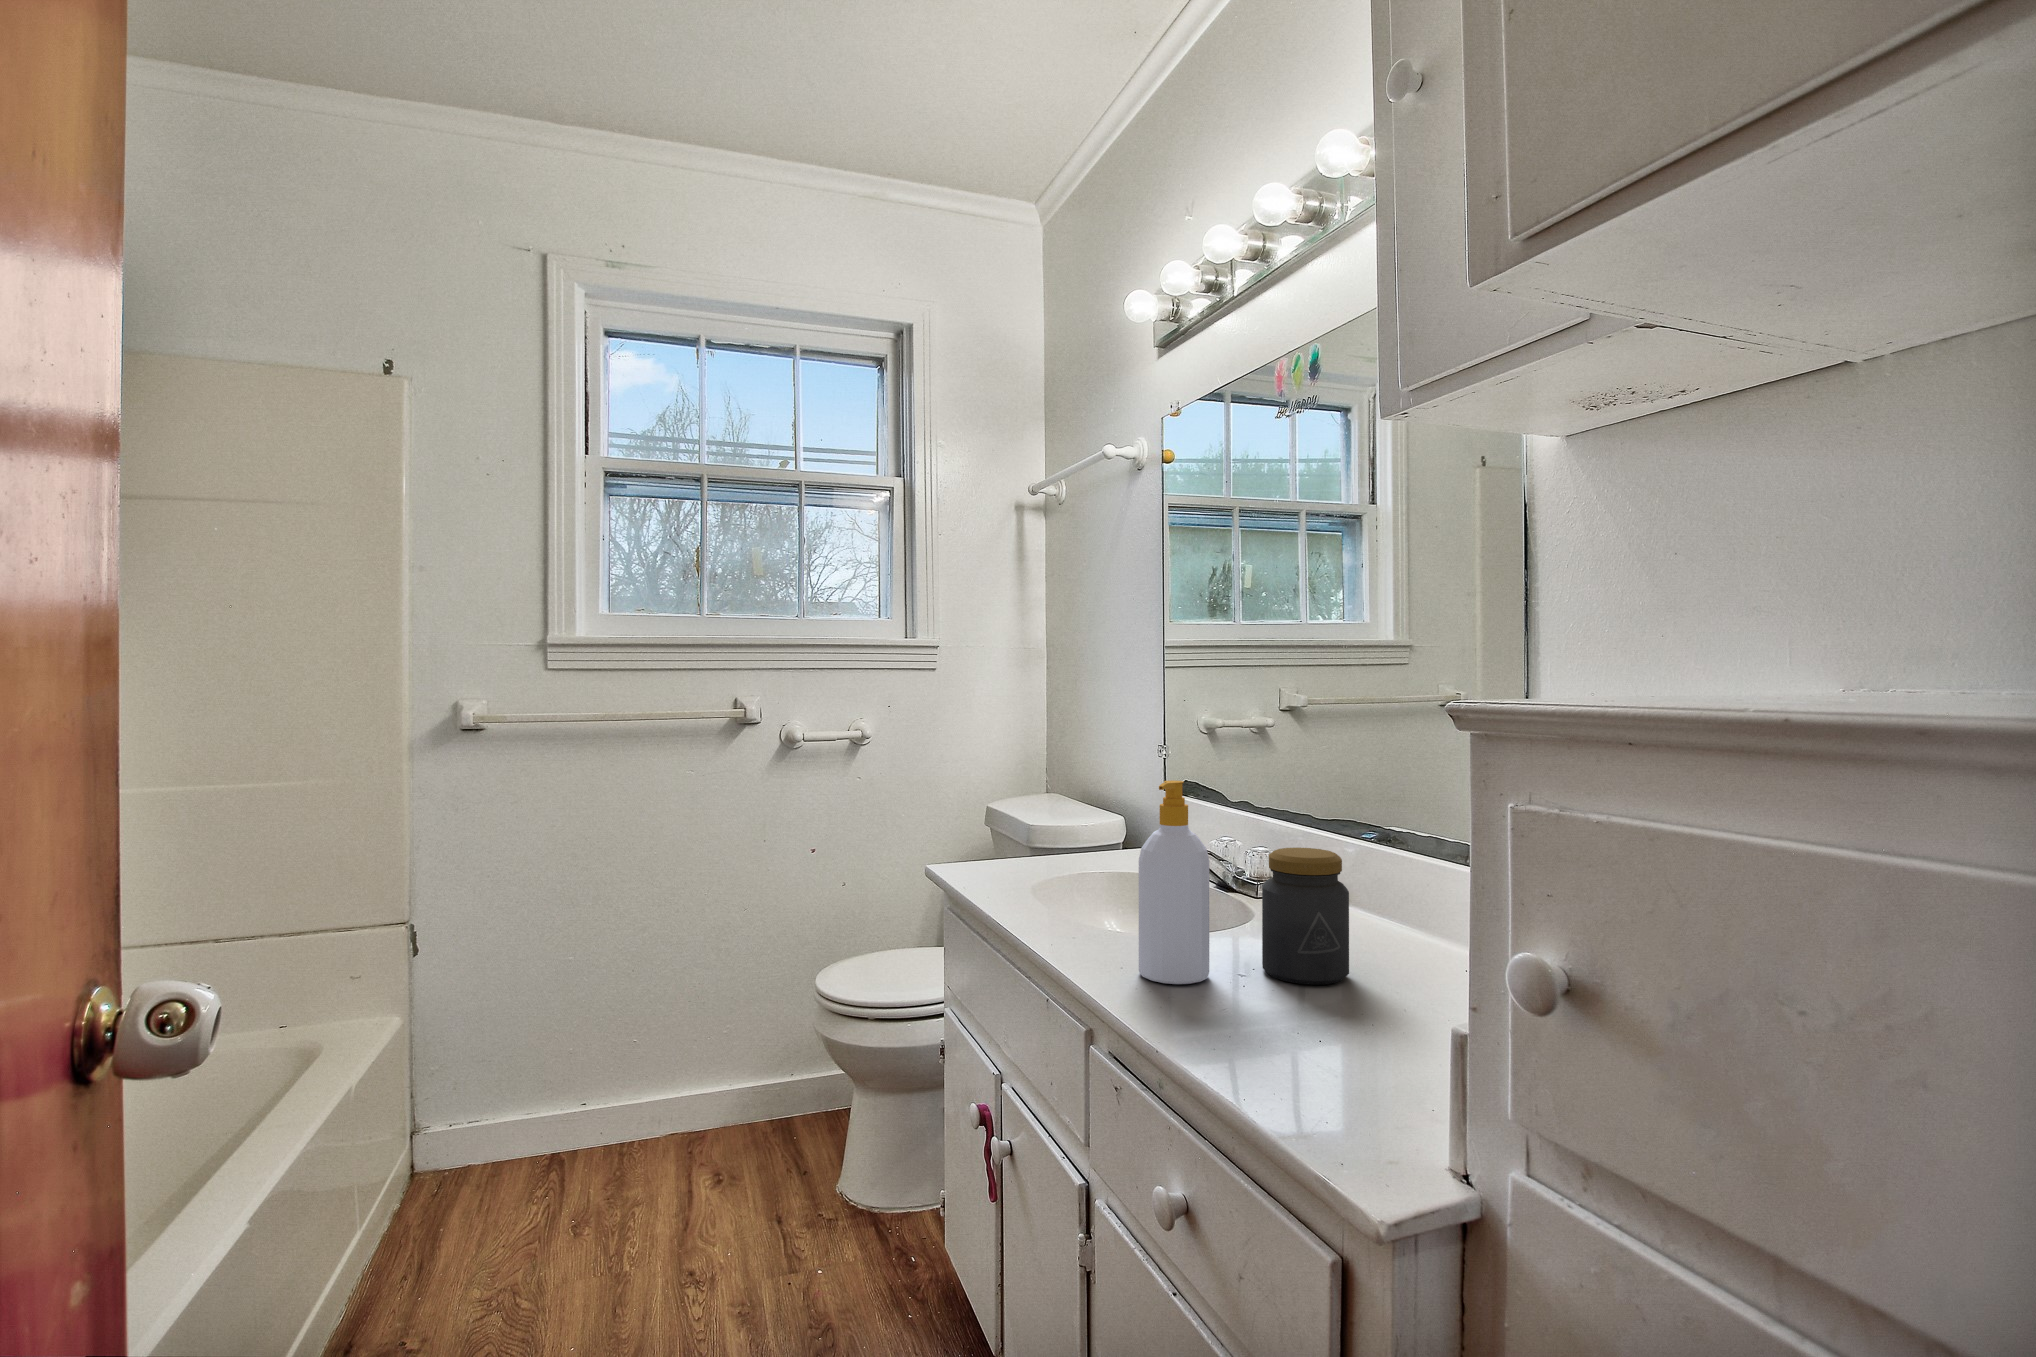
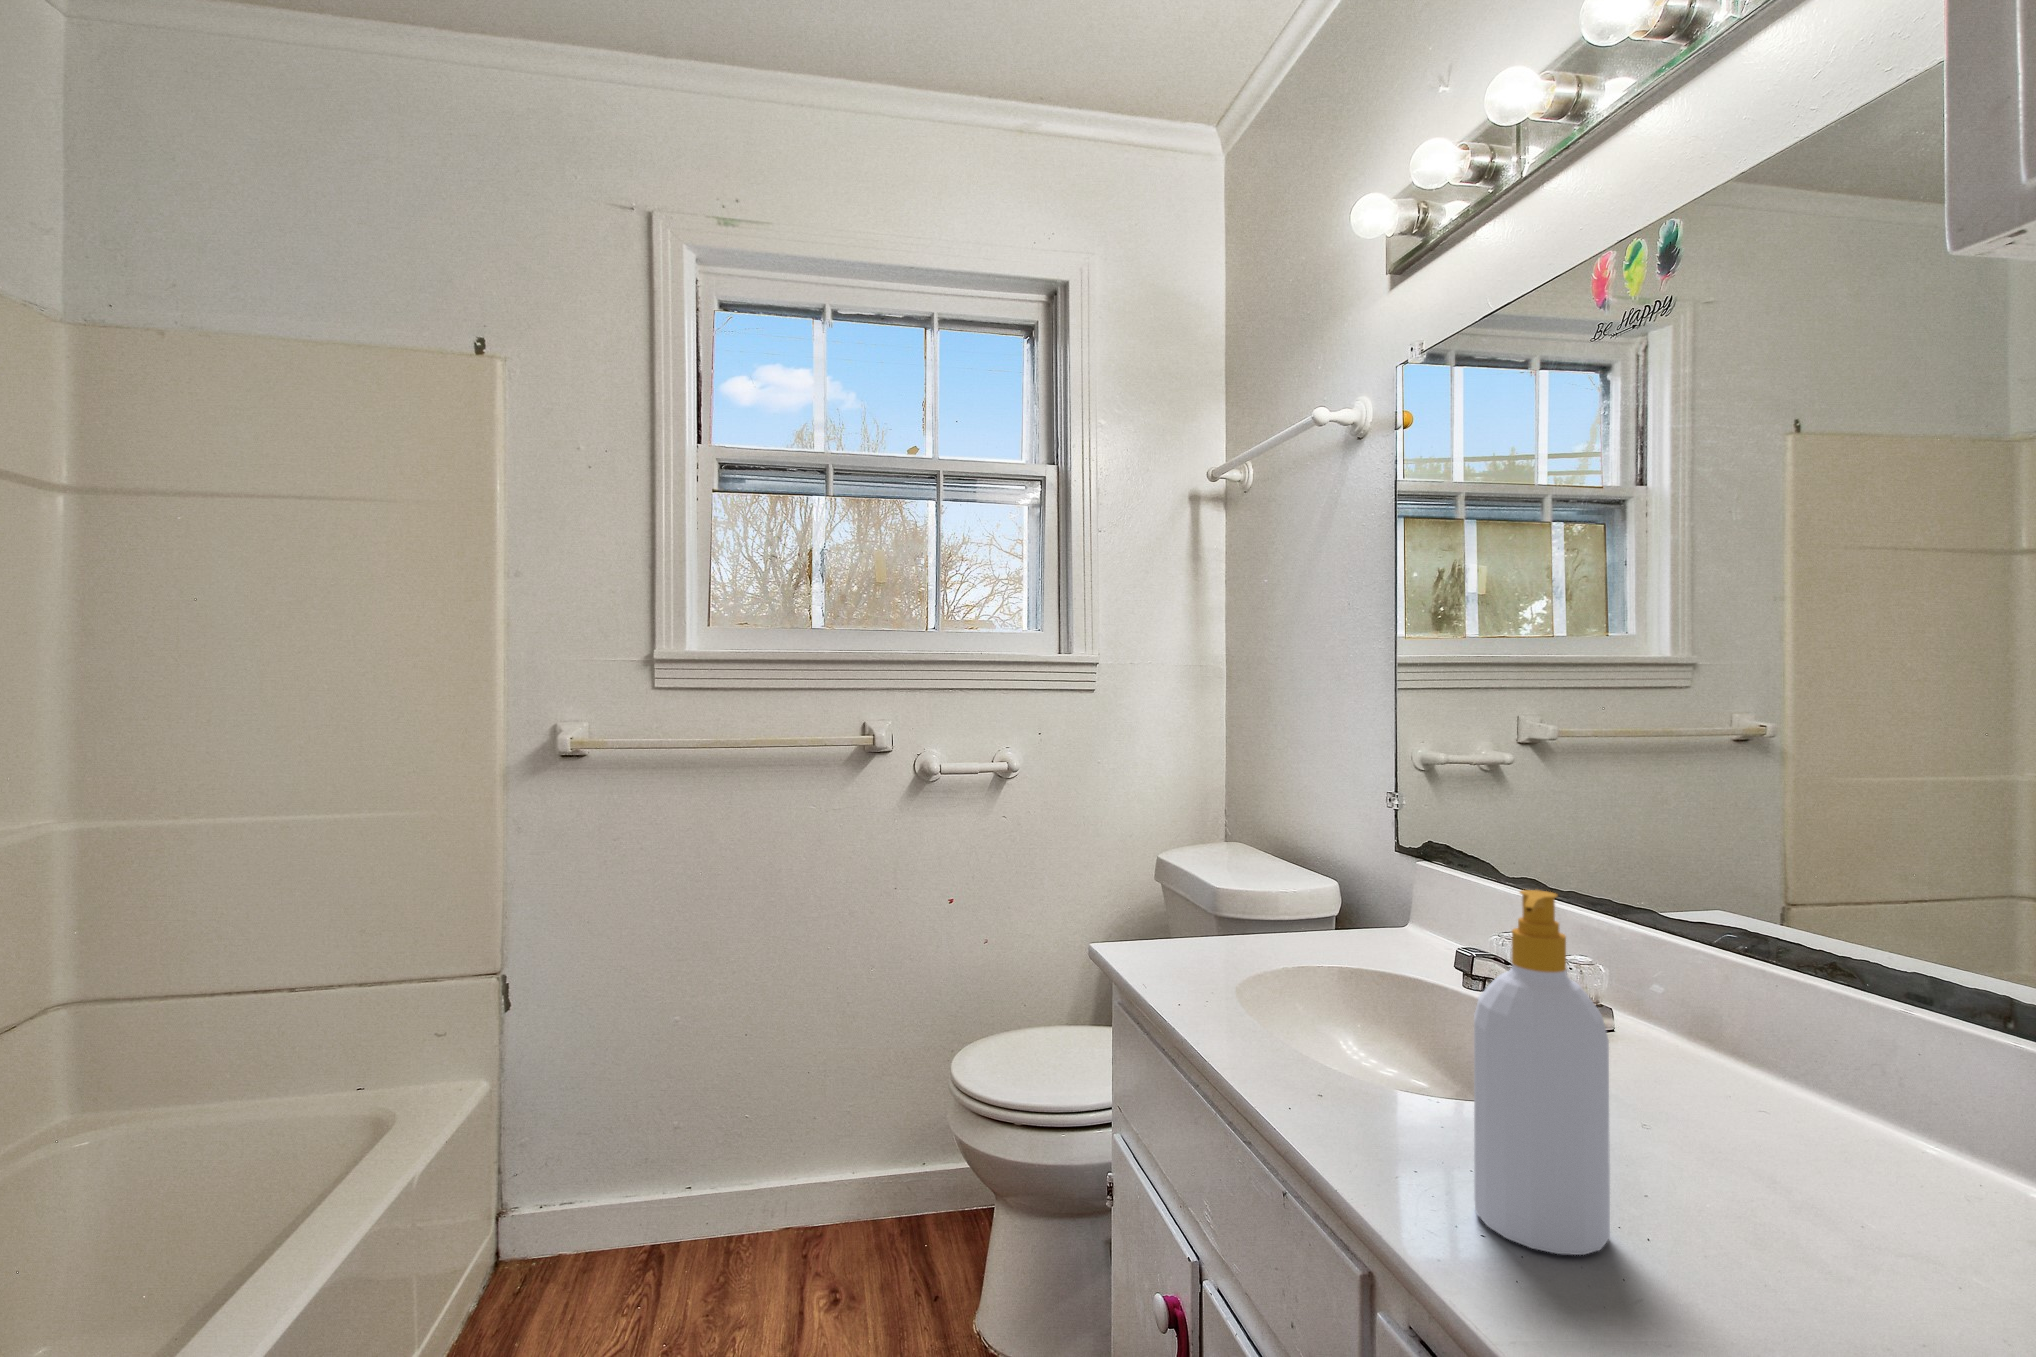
jar: present [1262,848,1349,985] -> none [1690,1008,1879,1276]

